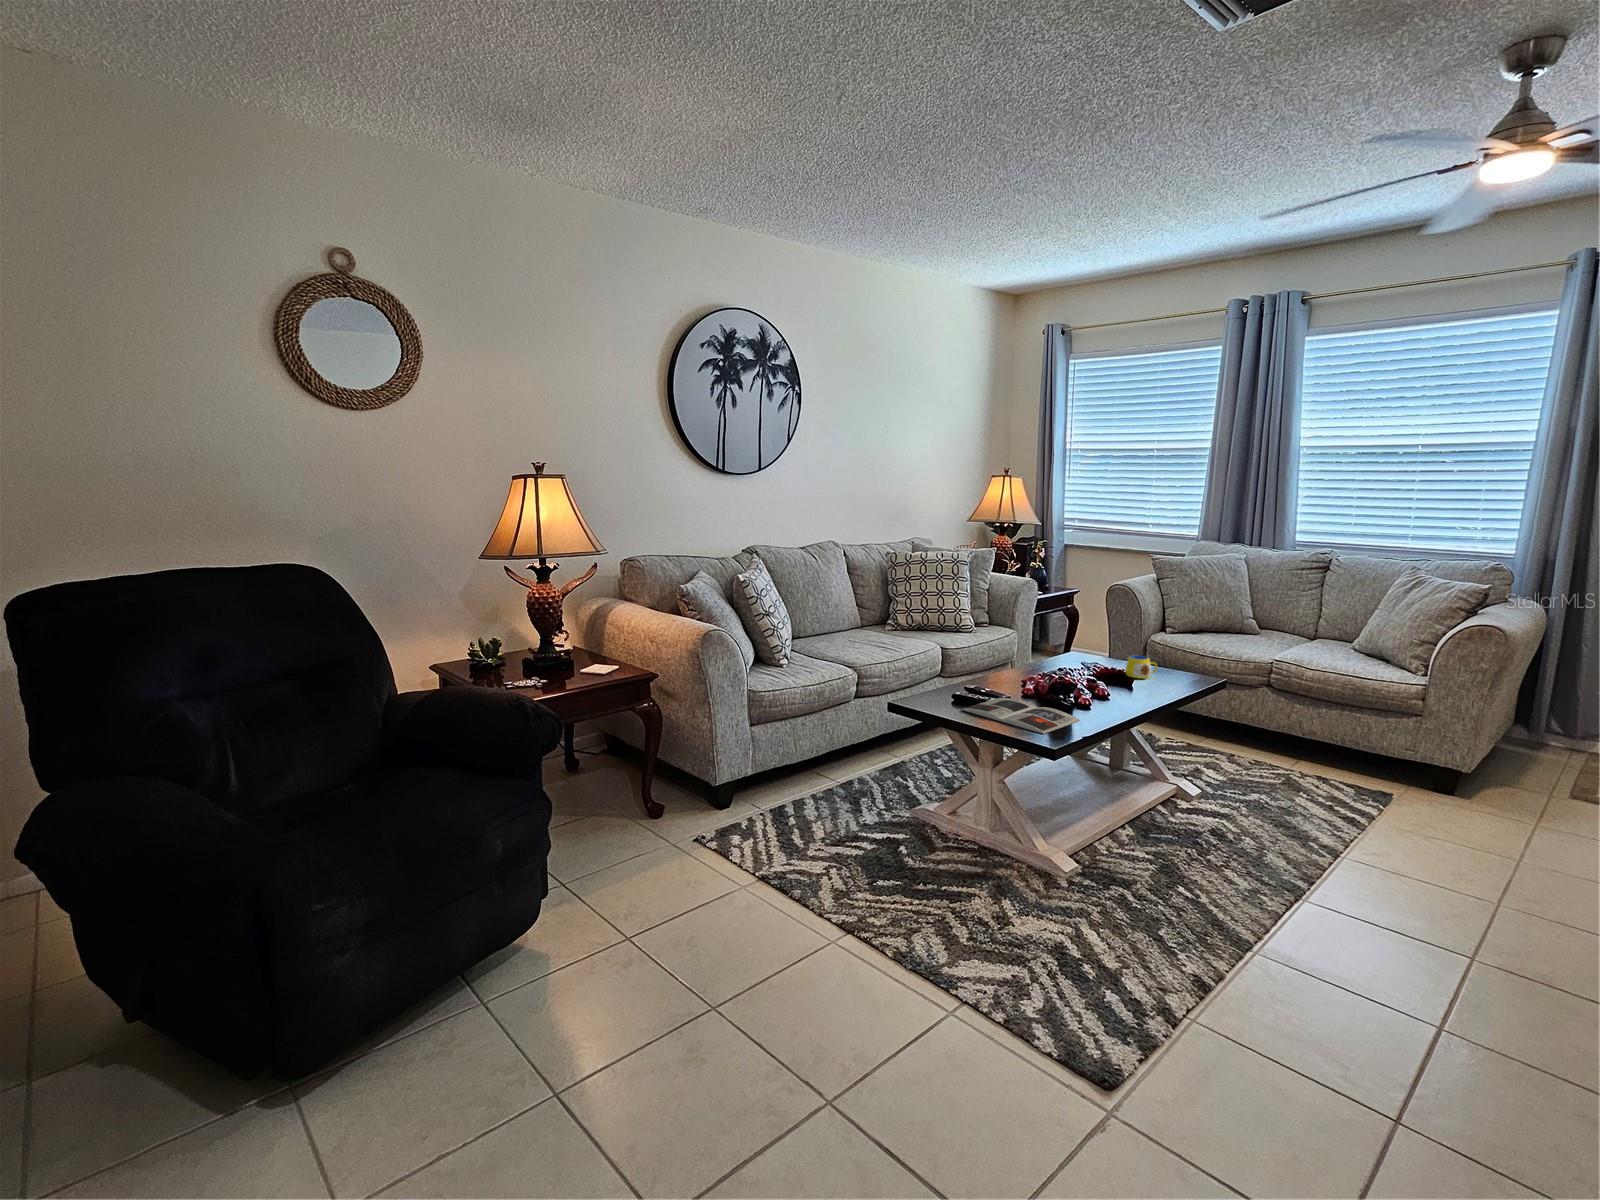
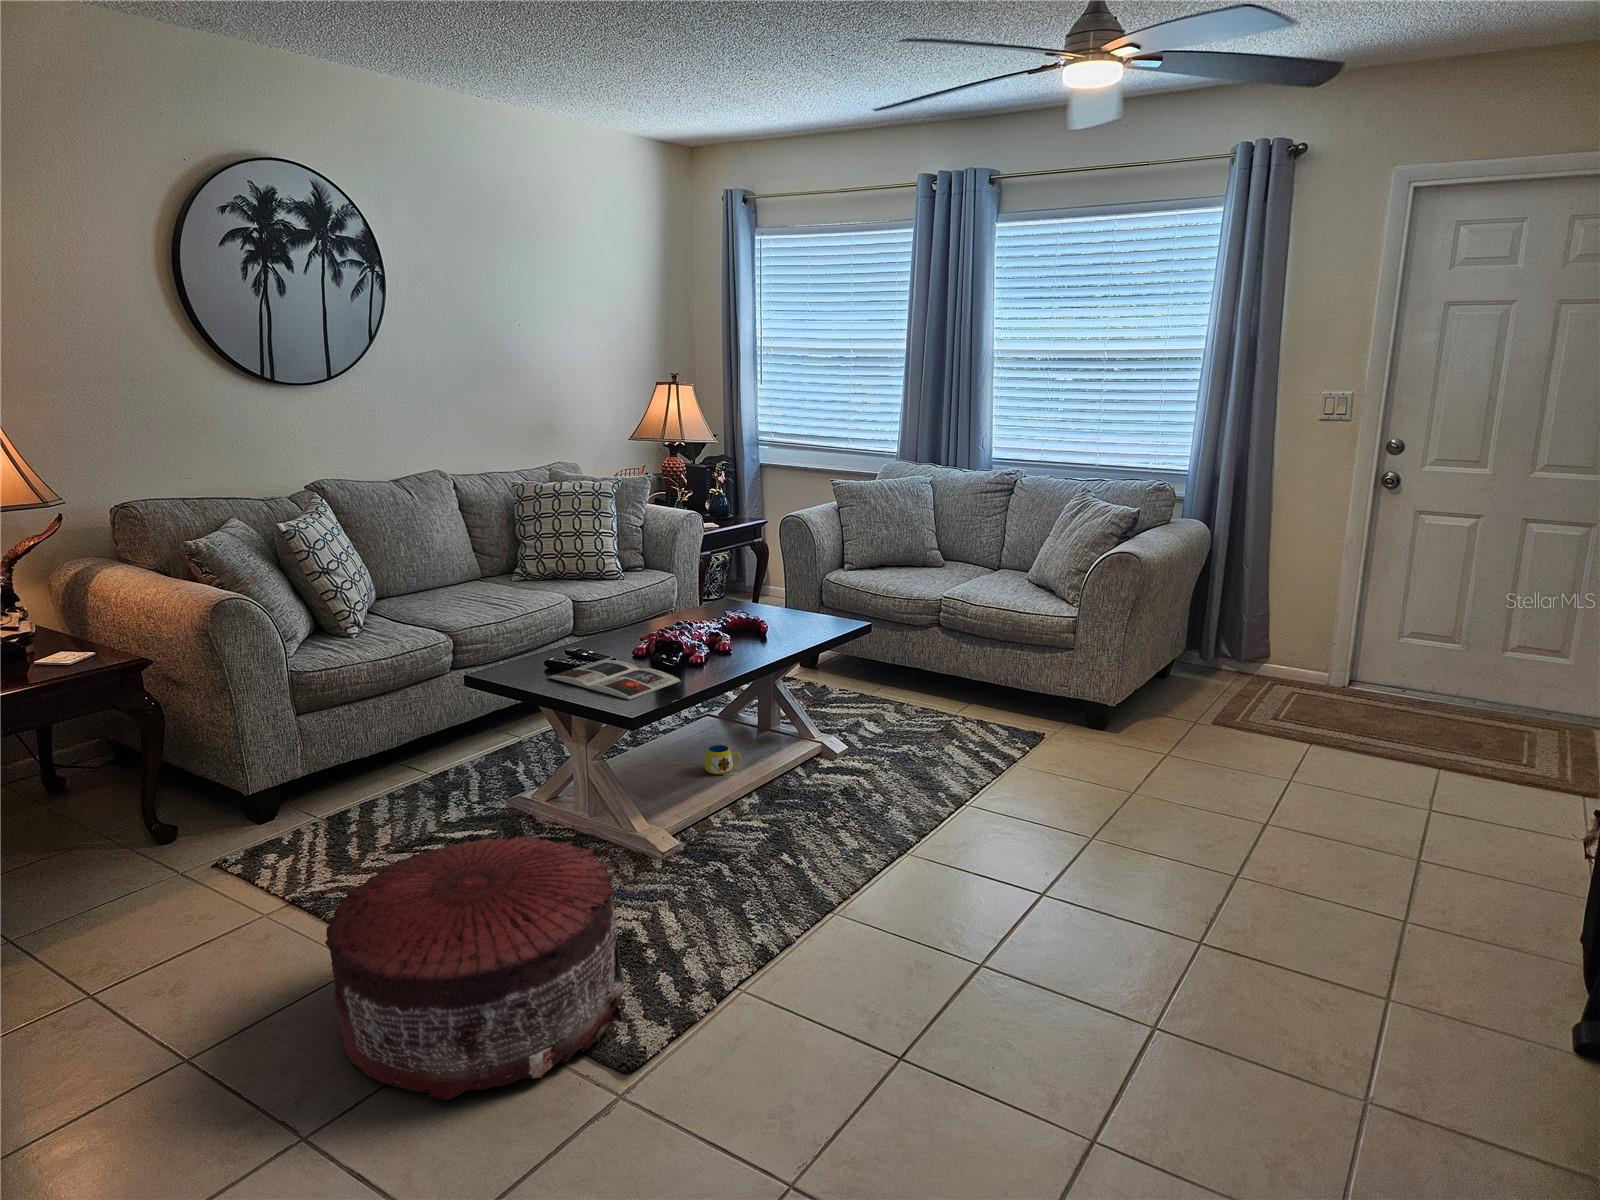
mug: present [1125,656,1157,679] -> present [704,745,741,775]
pouf: none [834,843,1088,1087] -> present [325,834,624,1100]

